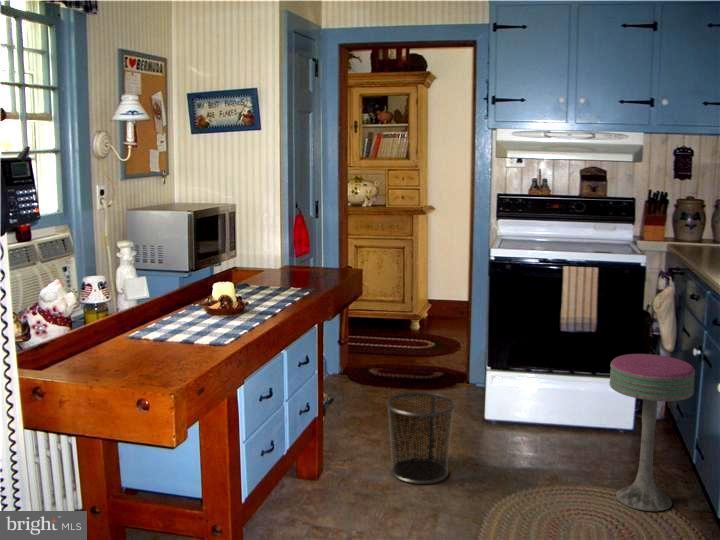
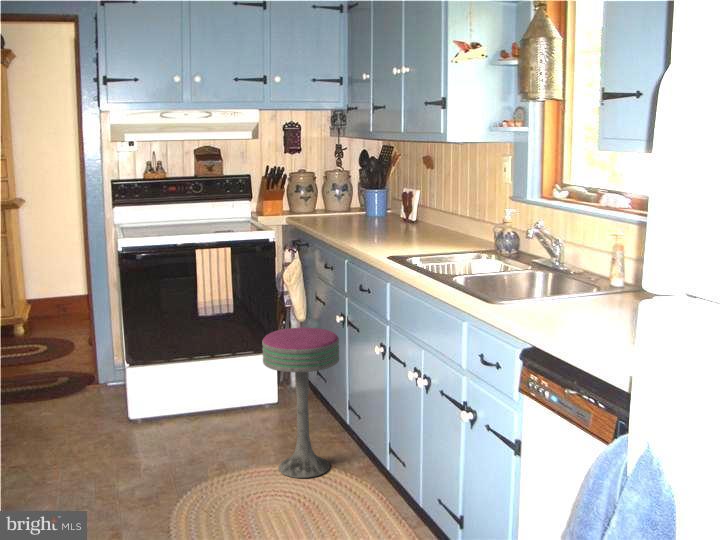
waste bin: present [386,392,455,484] -> none [26,405,107,508]

